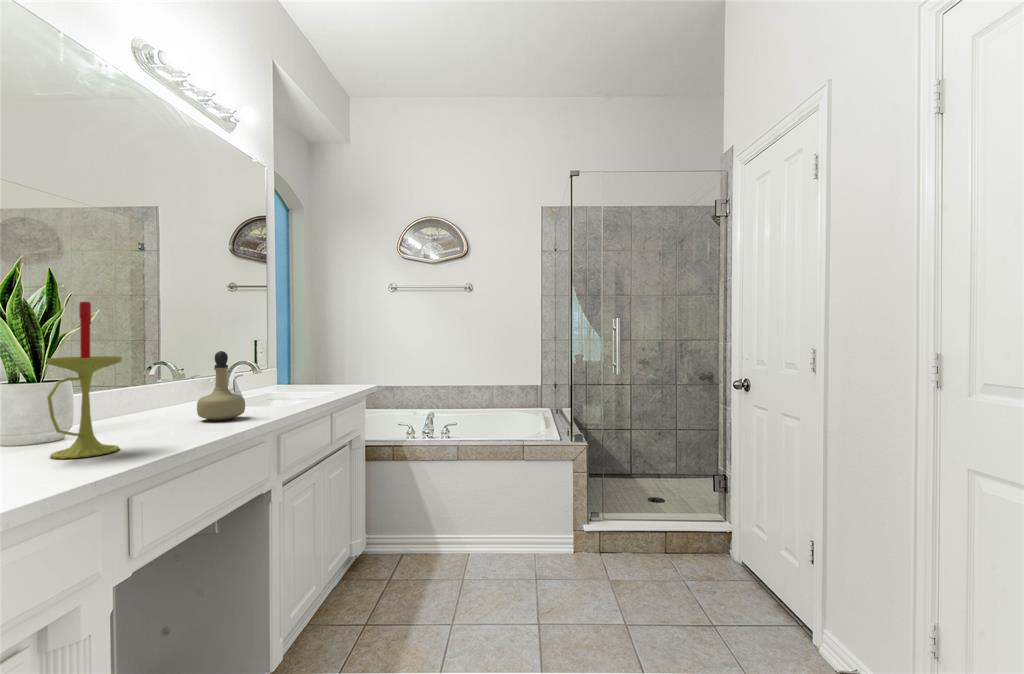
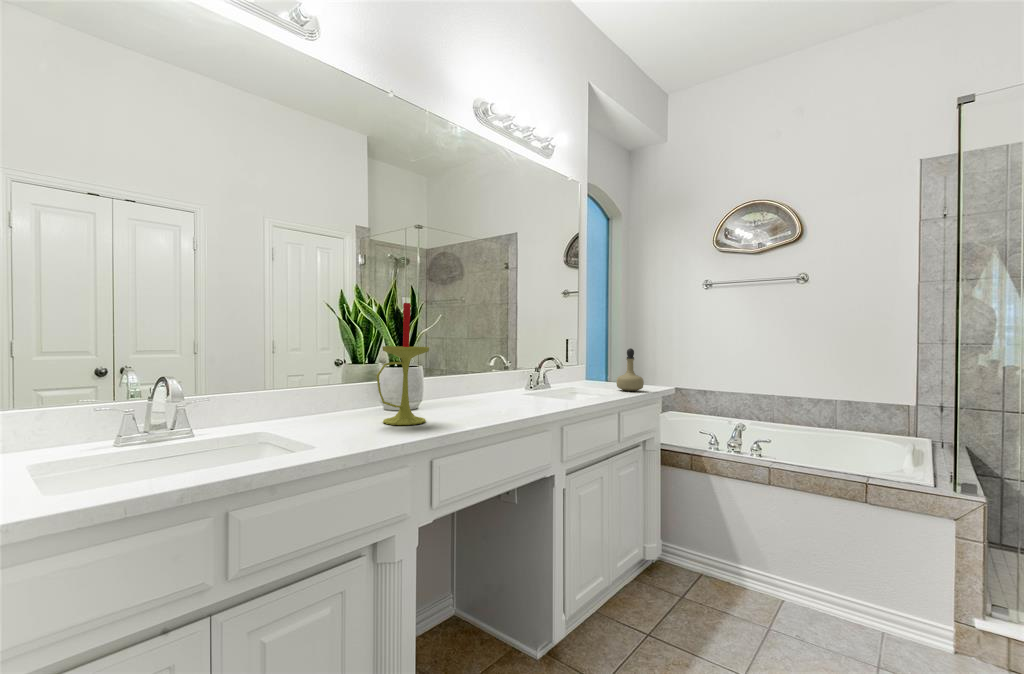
perfume bottle: present [197,351,245,420] -> present [616,348,644,391]

